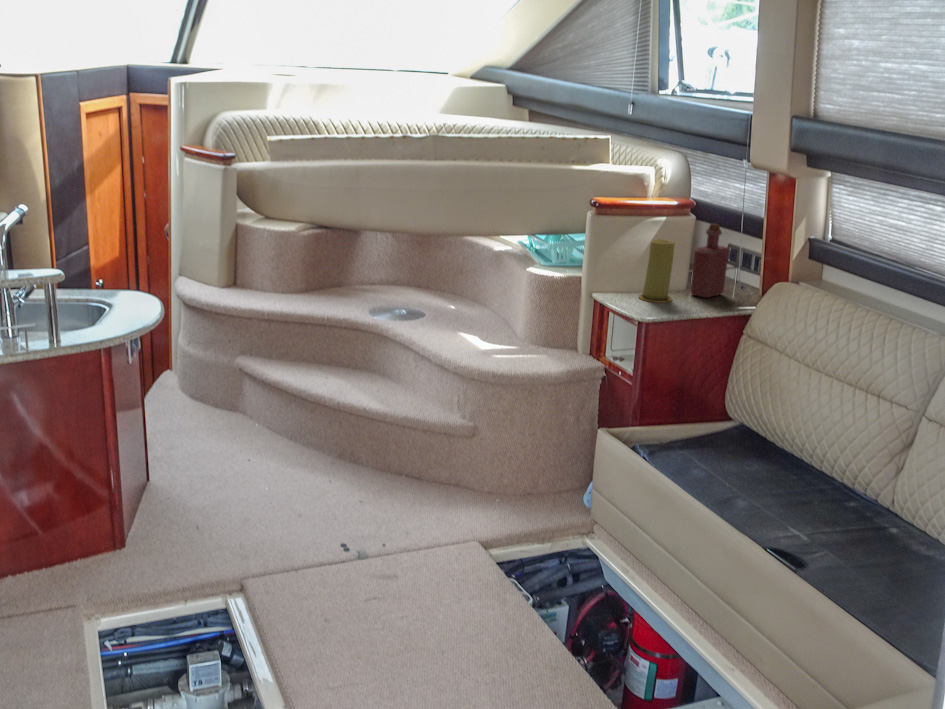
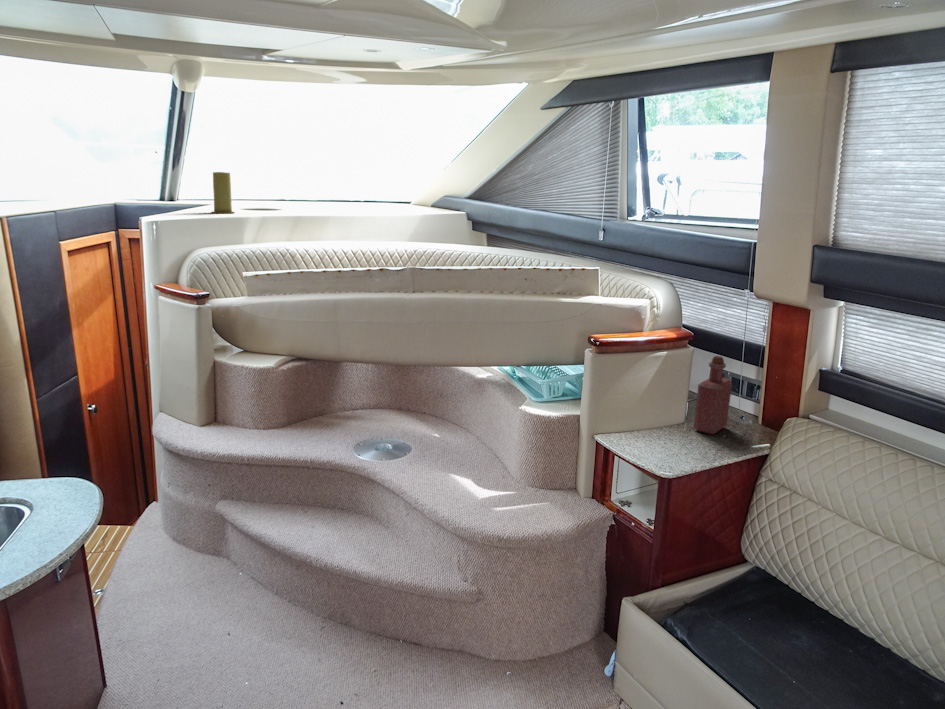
candle: present [639,239,675,302] -> present [212,172,234,213]

